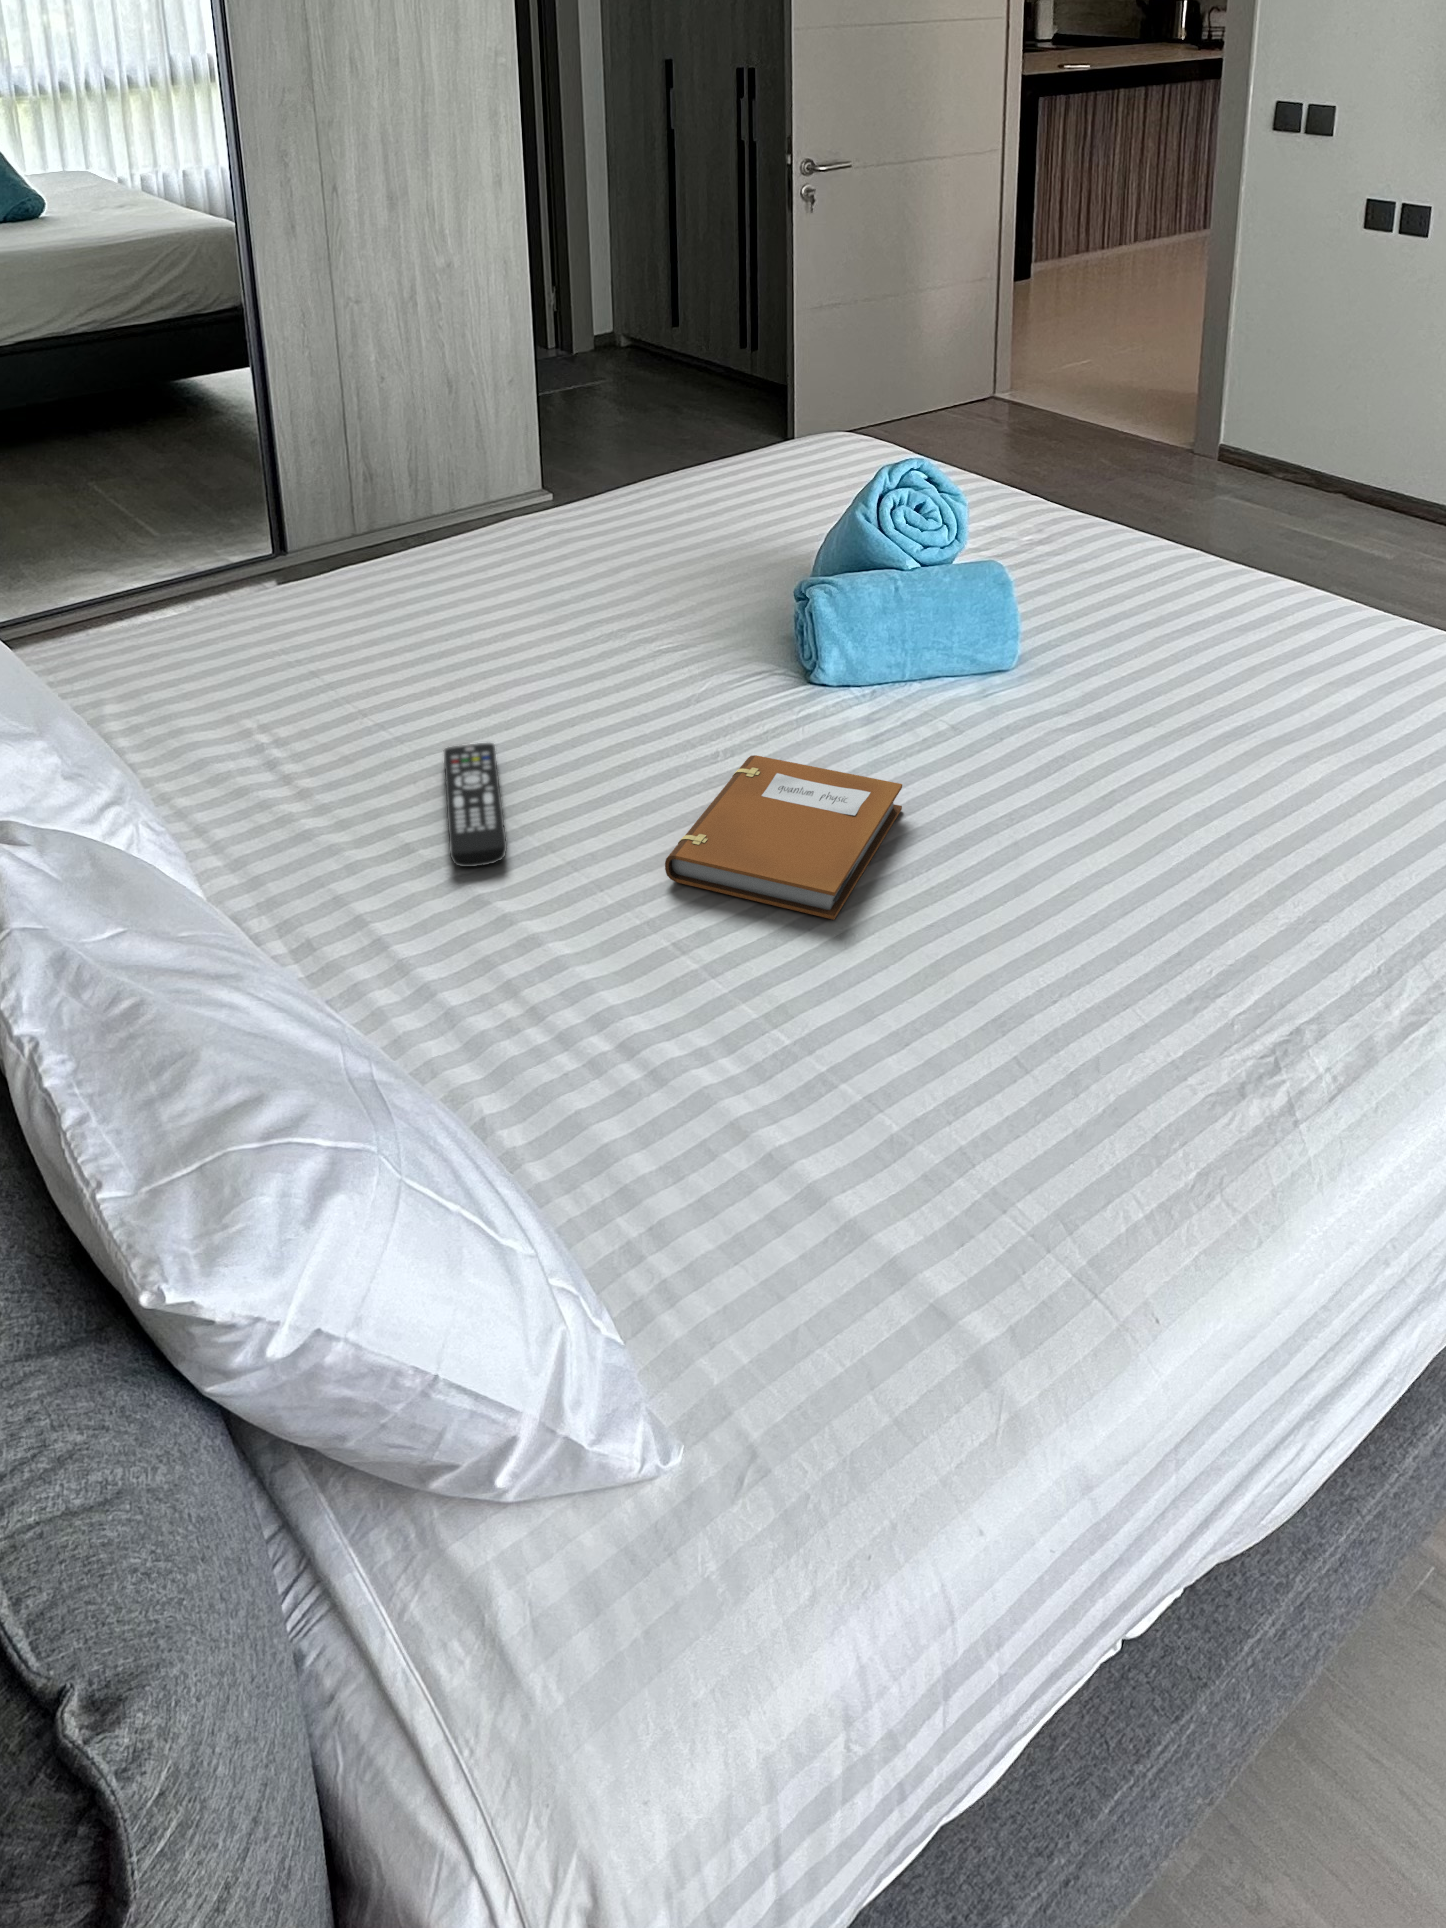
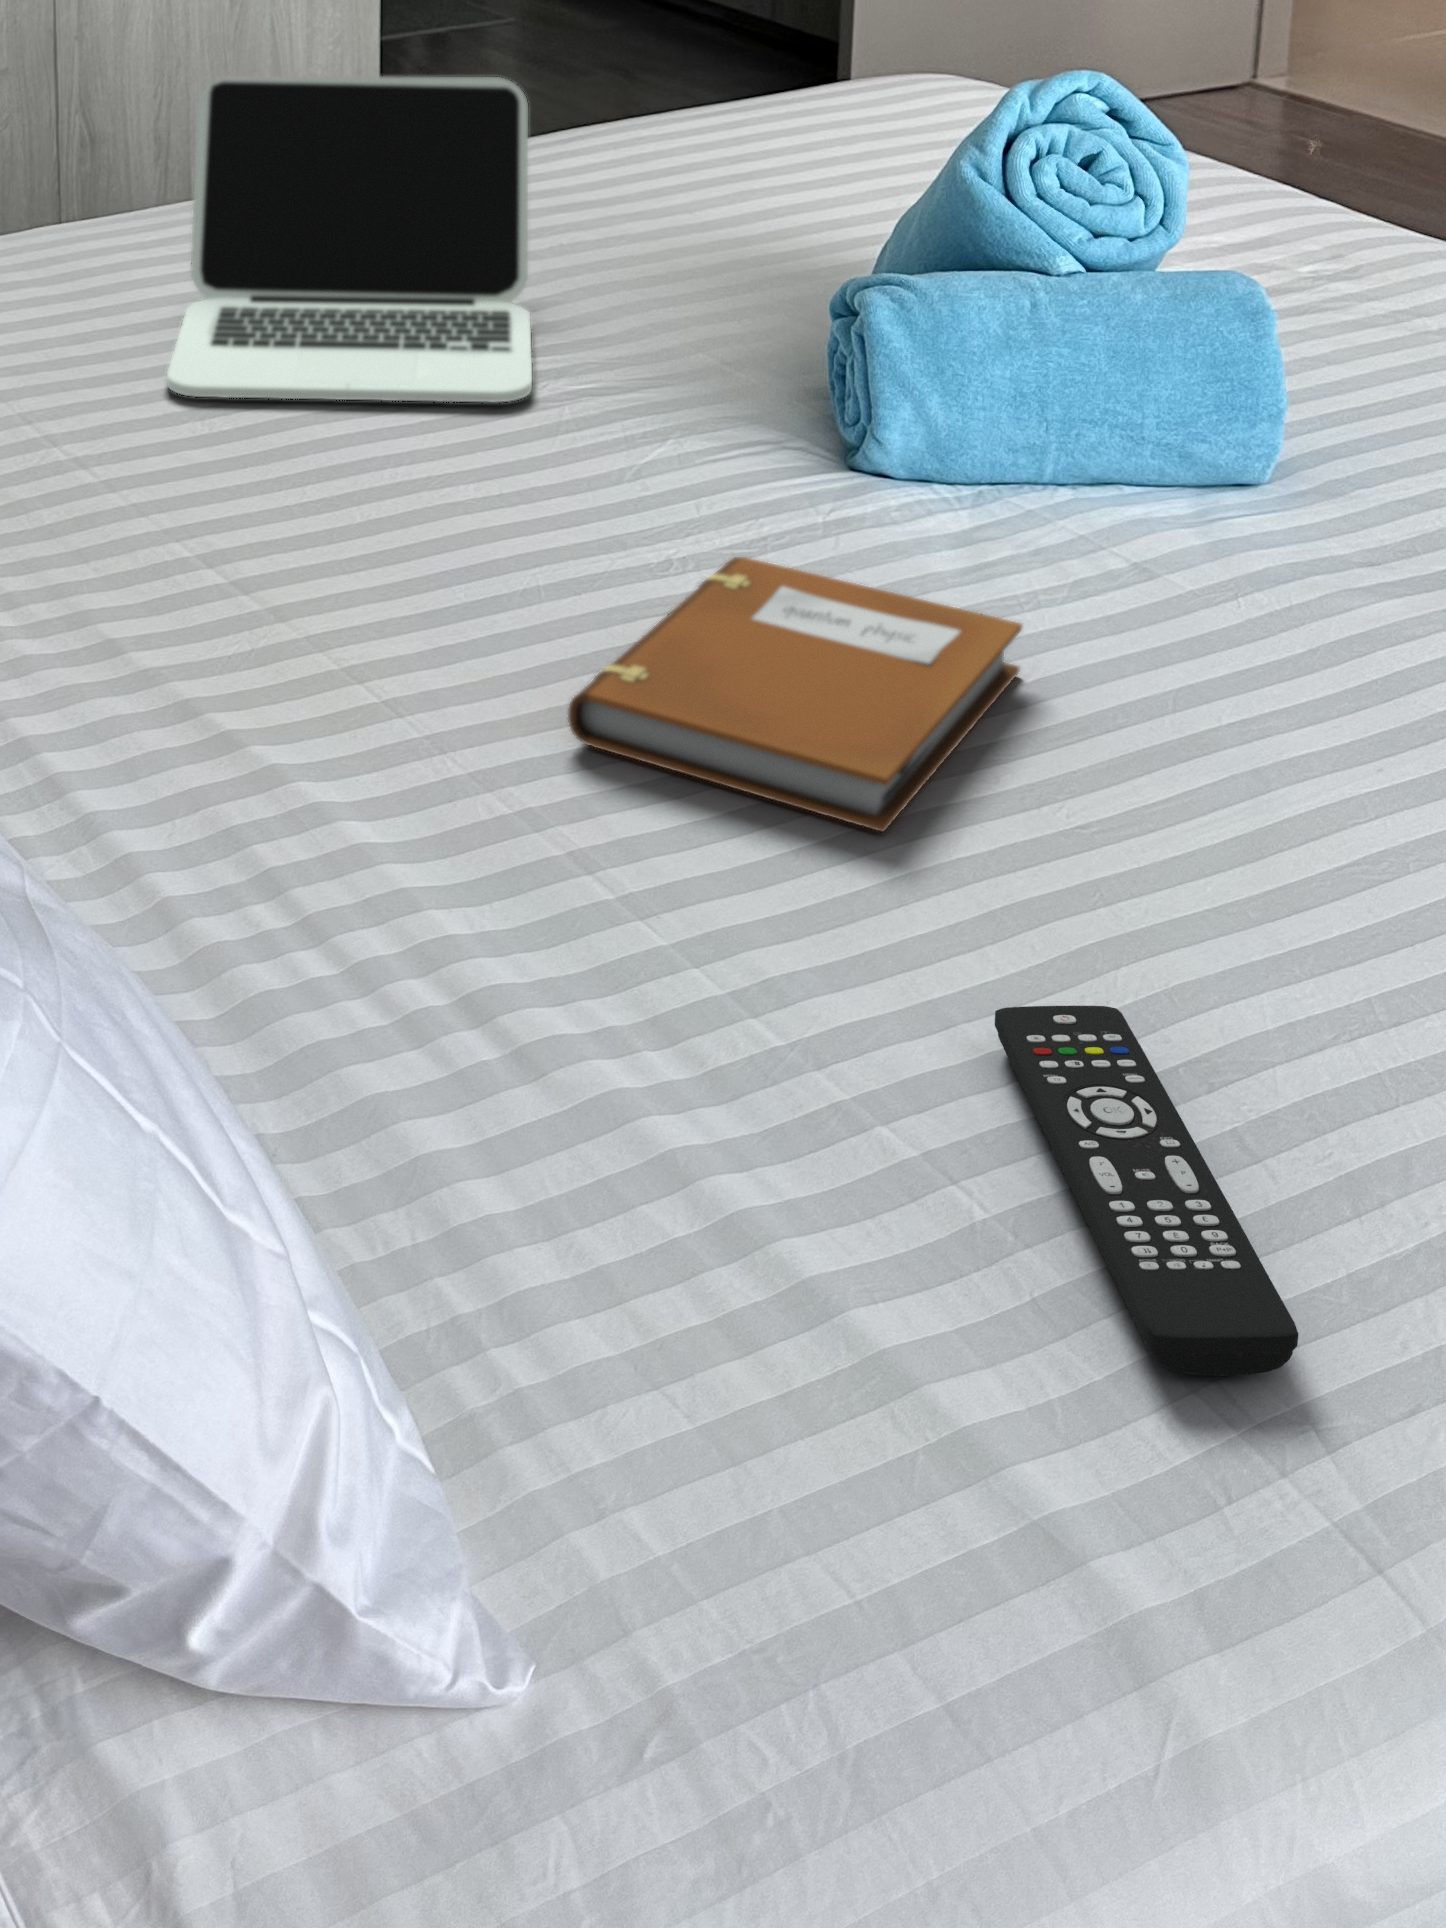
laptop: none [428,459,638,668] -> present [167,76,532,402]
remote control: present [444,743,507,867] -> present [995,1006,1298,1376]

